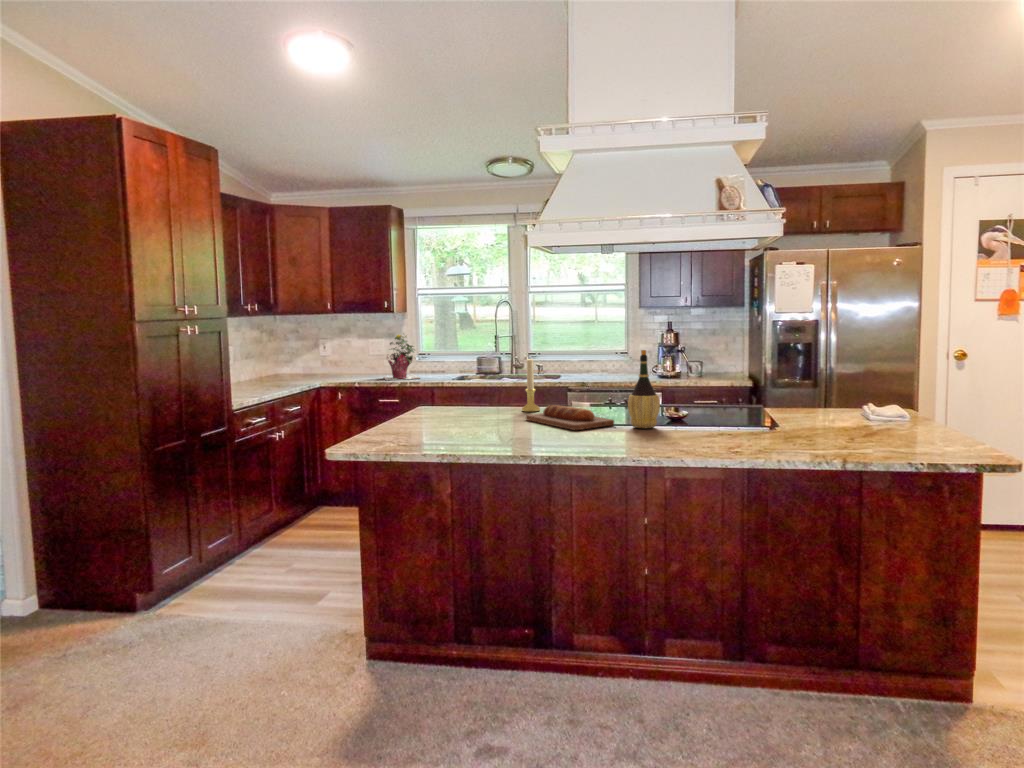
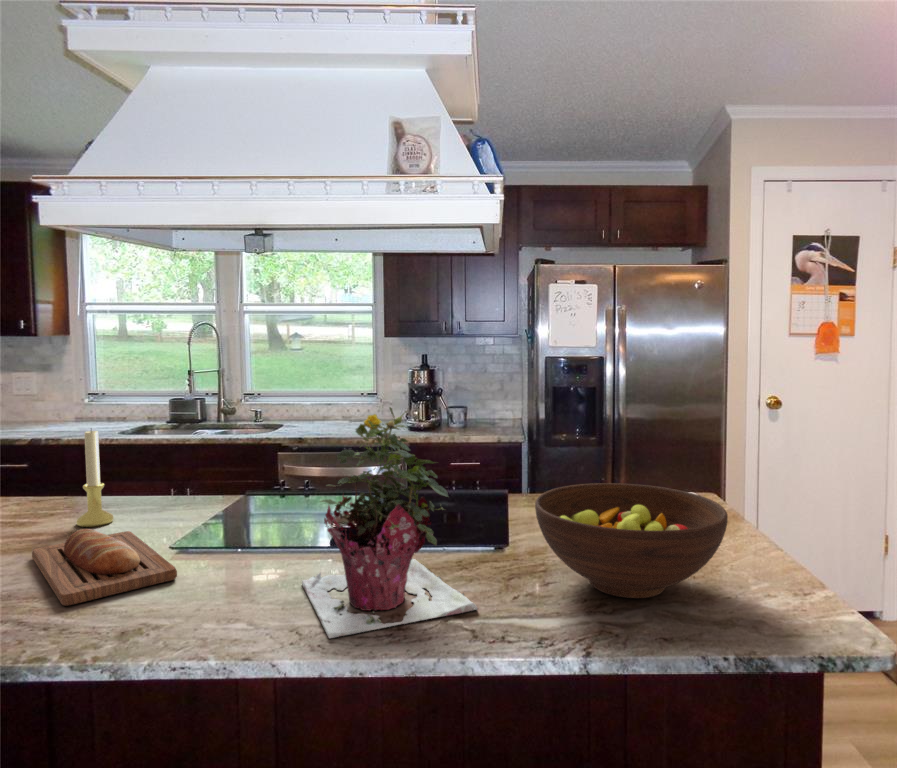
potted plant: present [384,335,420,380] -> present [302,407,477,638]
wine bottle: present [628,350,660,428] -> none [190,434,257,594]
fruit bowl: none [808,380,919,431] -> present [535,483,728,598]

